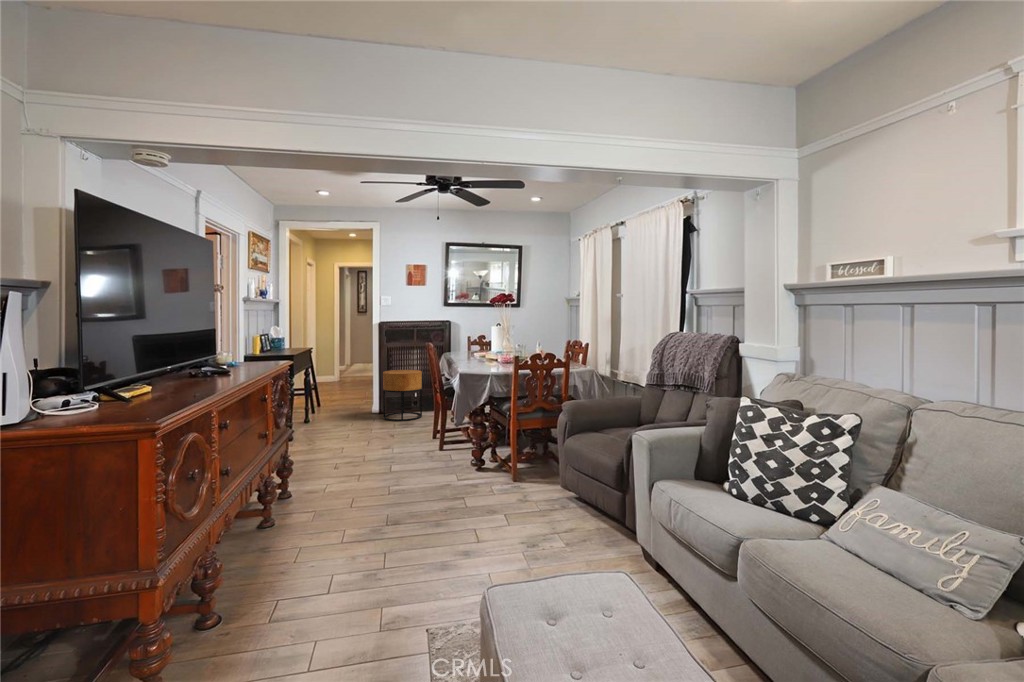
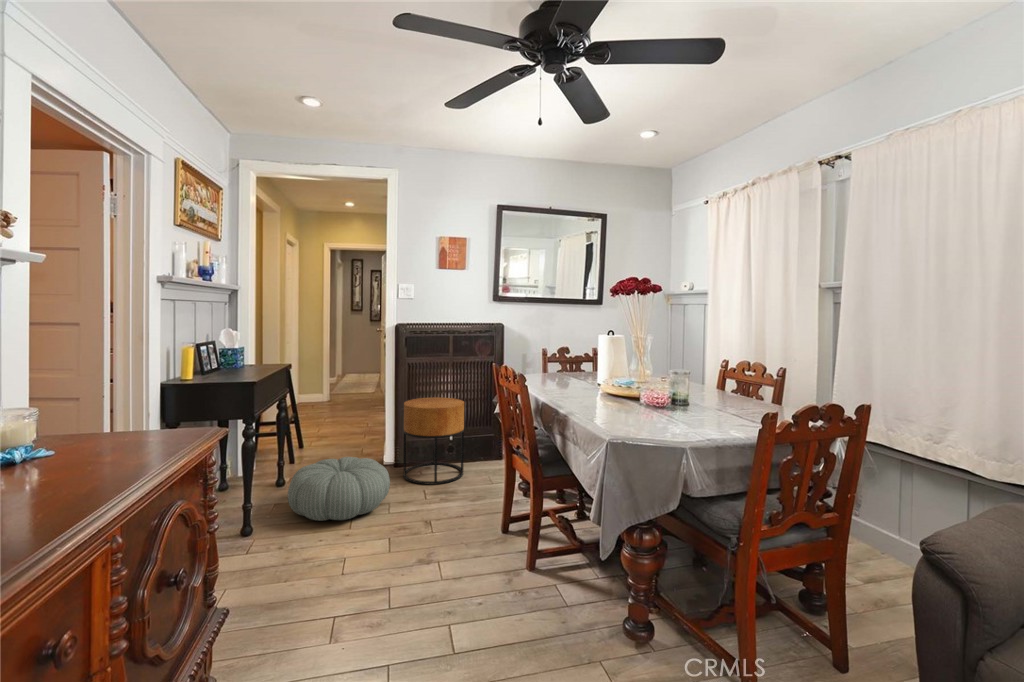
pouf: none [313,403,372,433] -> present [288,457,390,521]

